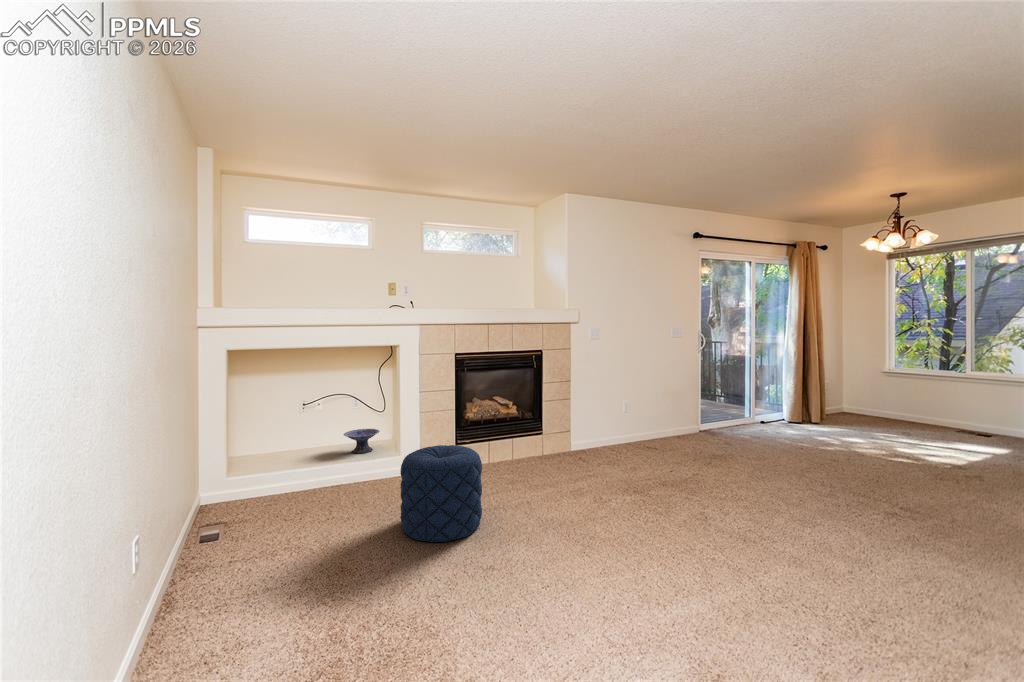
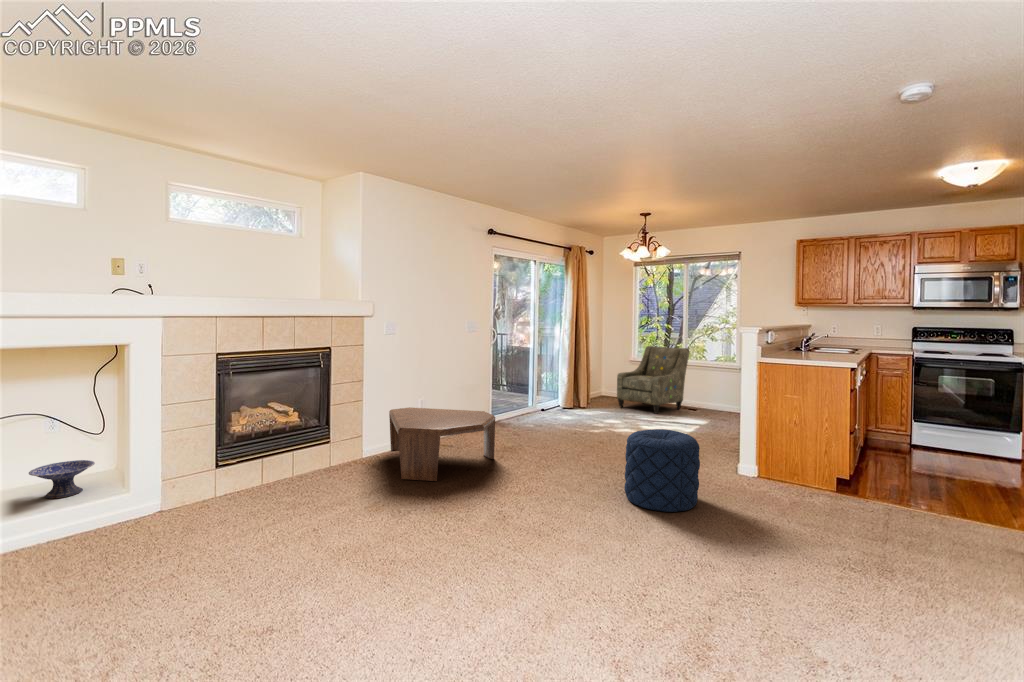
armchair: none [865,355,979,436] -> present [617,346,689,414]
coffee table: none [595,408,697,479] -> present [389,407,495,481]
pouf: present [401,445,482,542] -> present [624,429,700,512]

